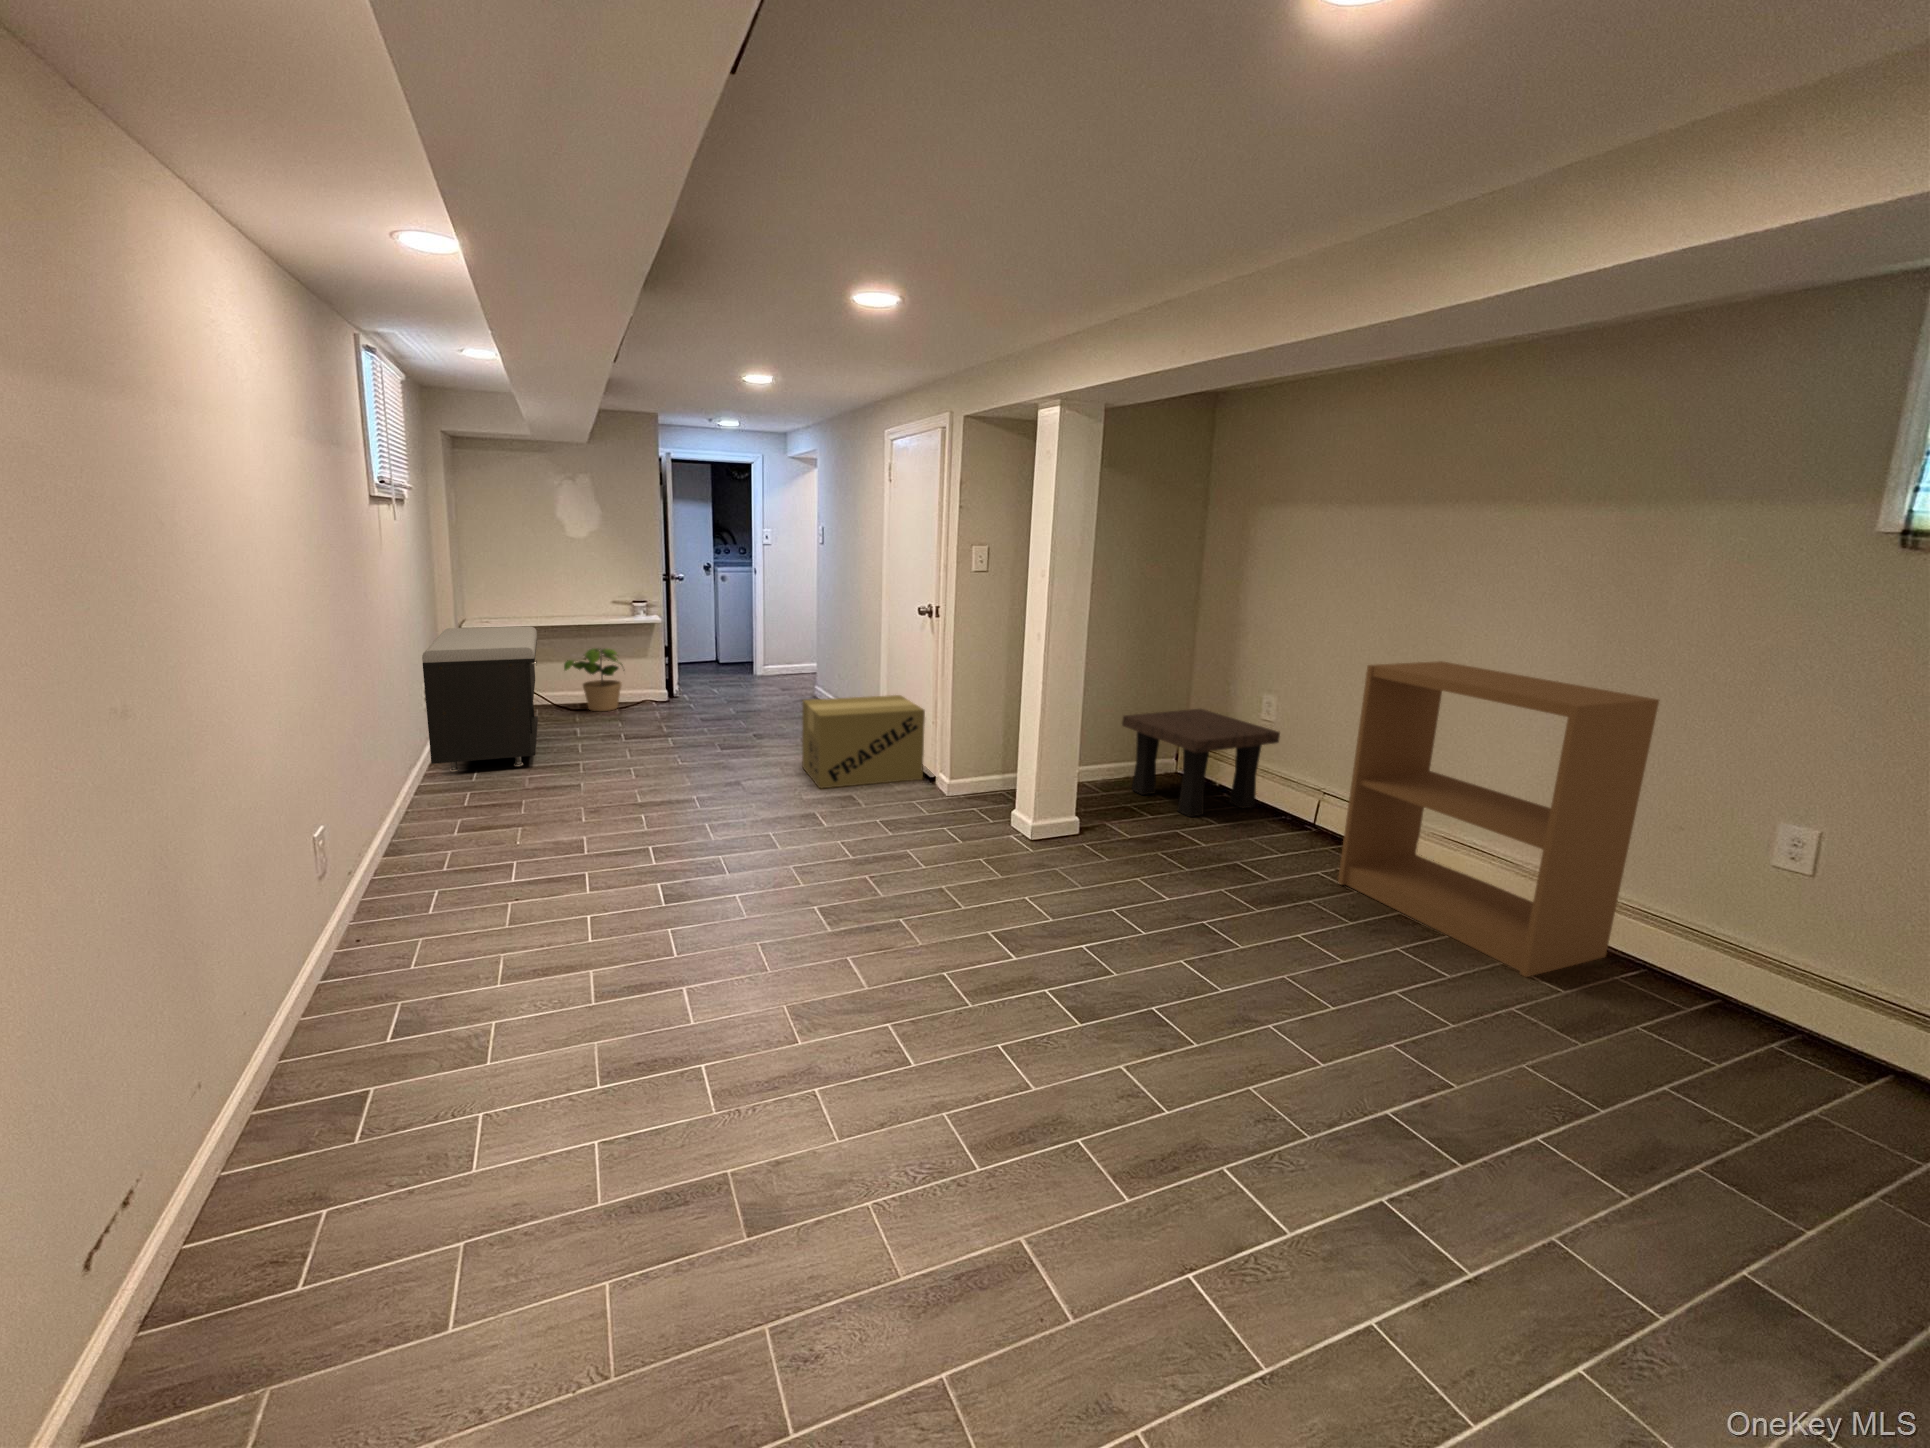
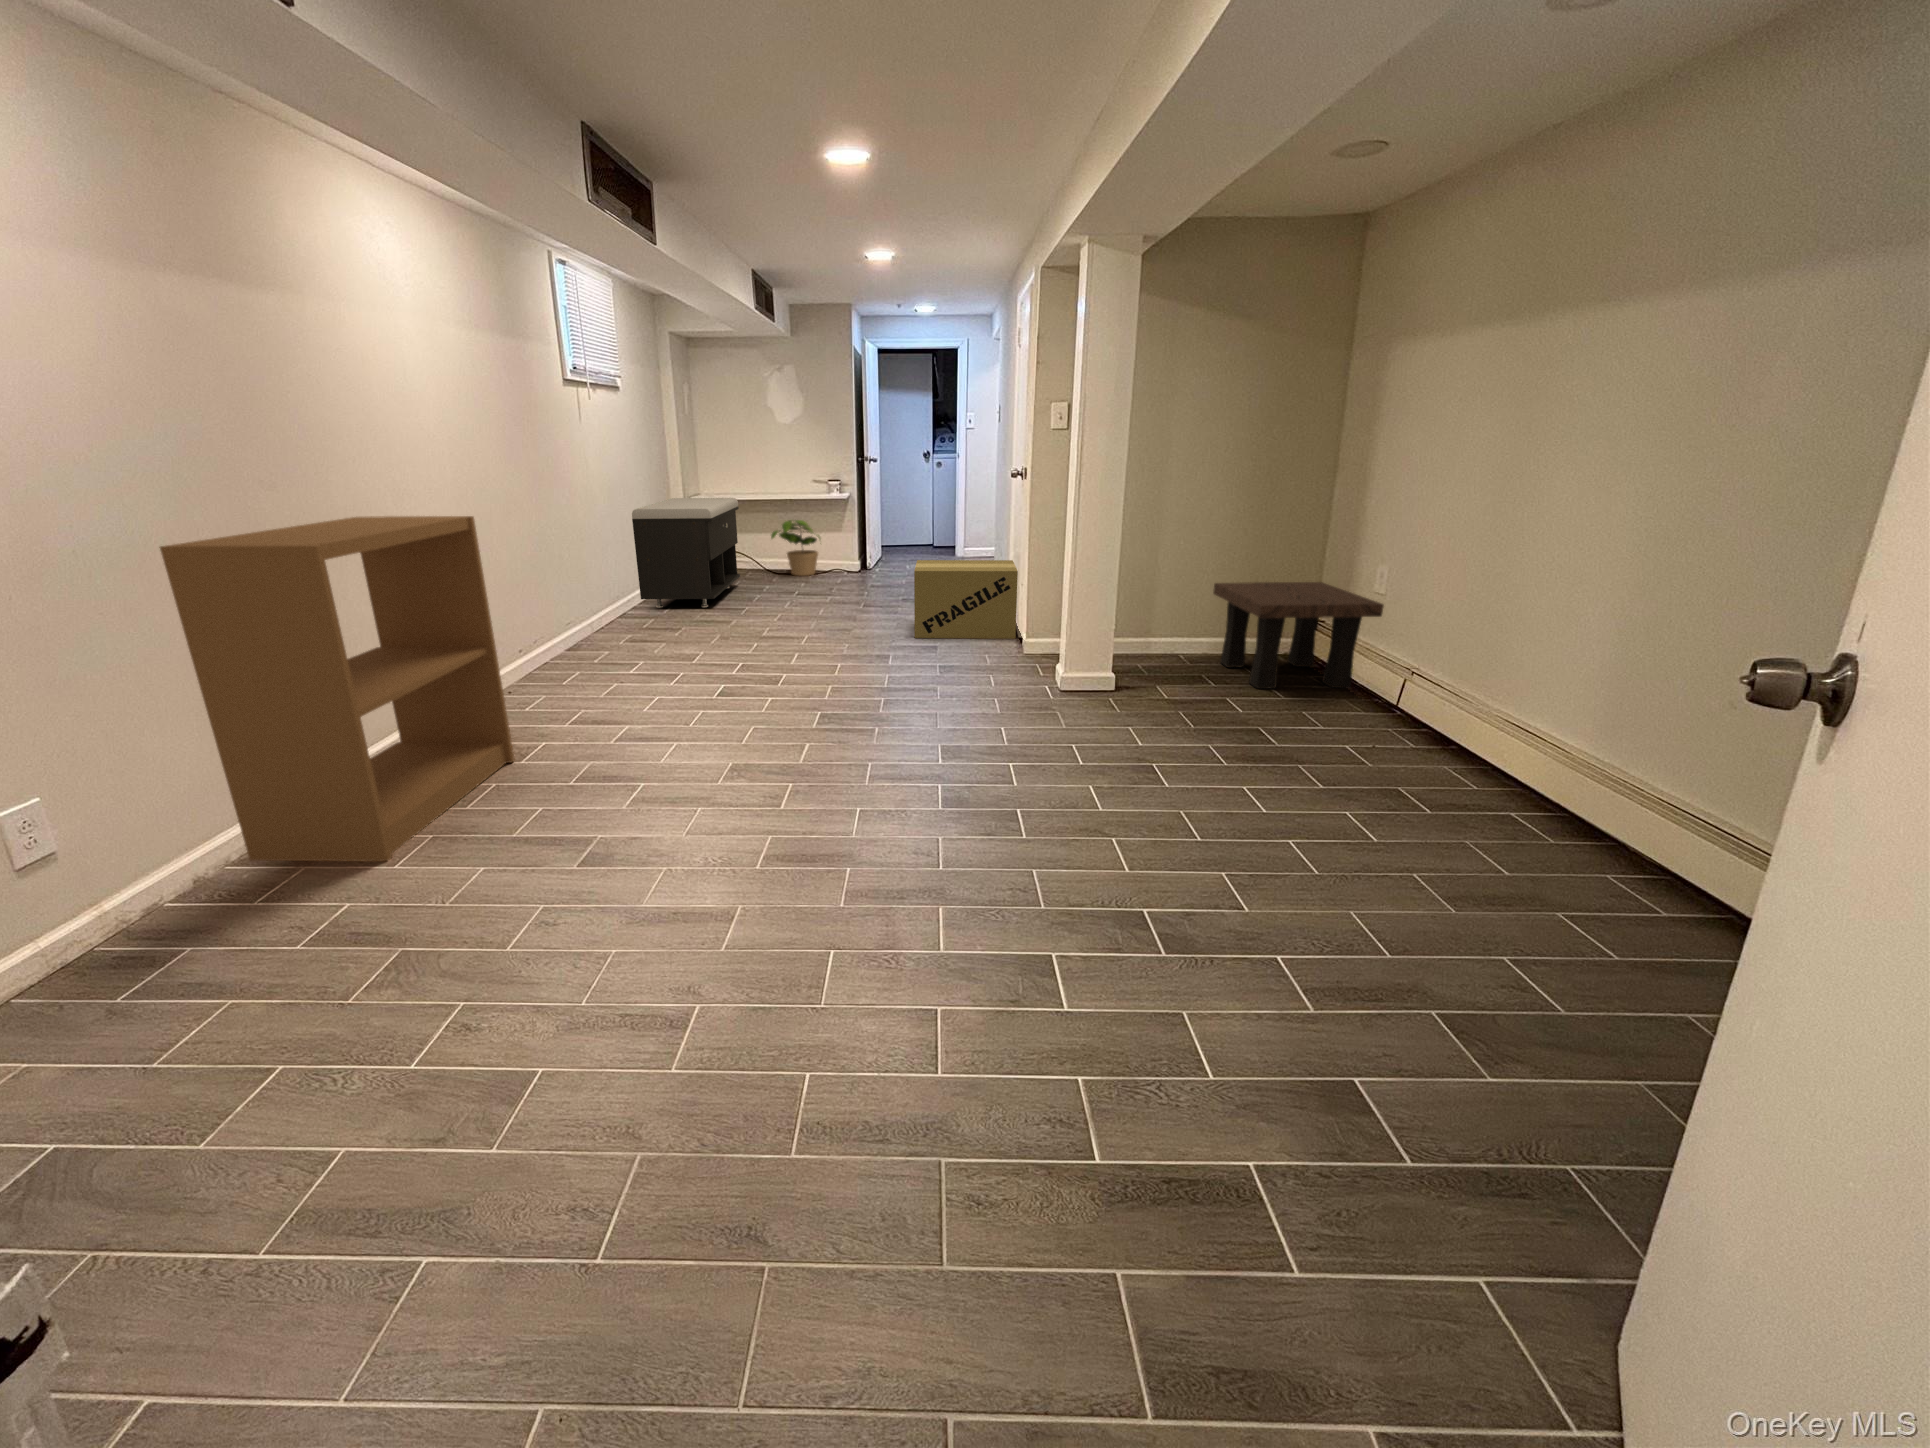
bookshelf: present [1338,661,1659,977] -> present [159,516,514,861]

